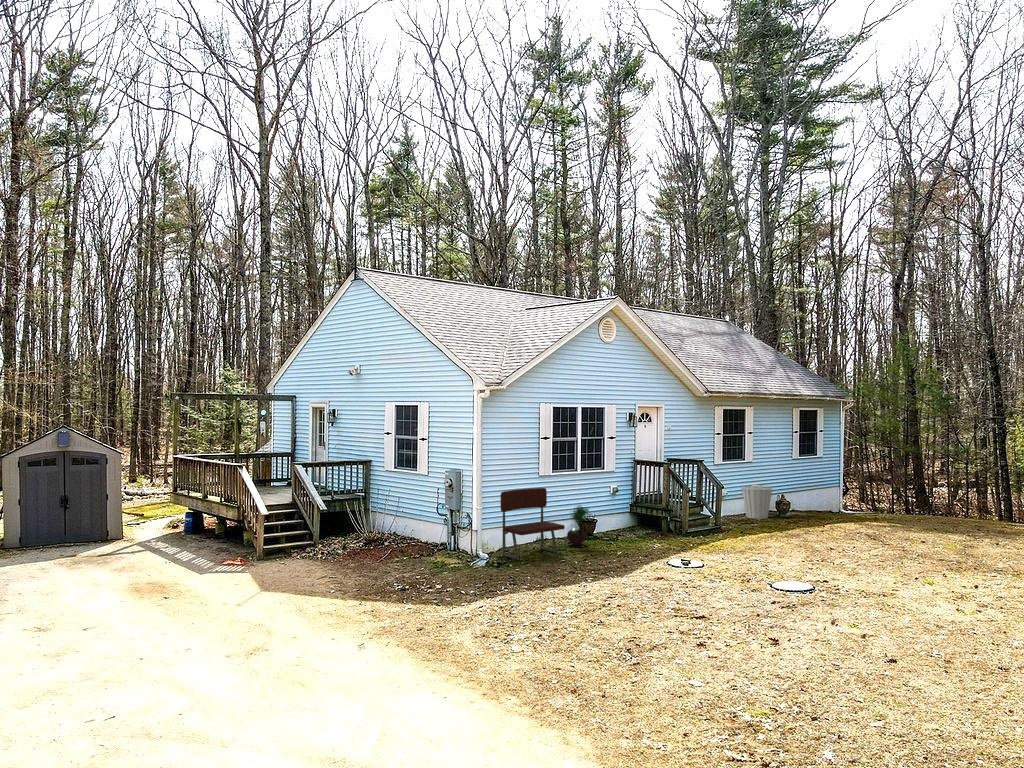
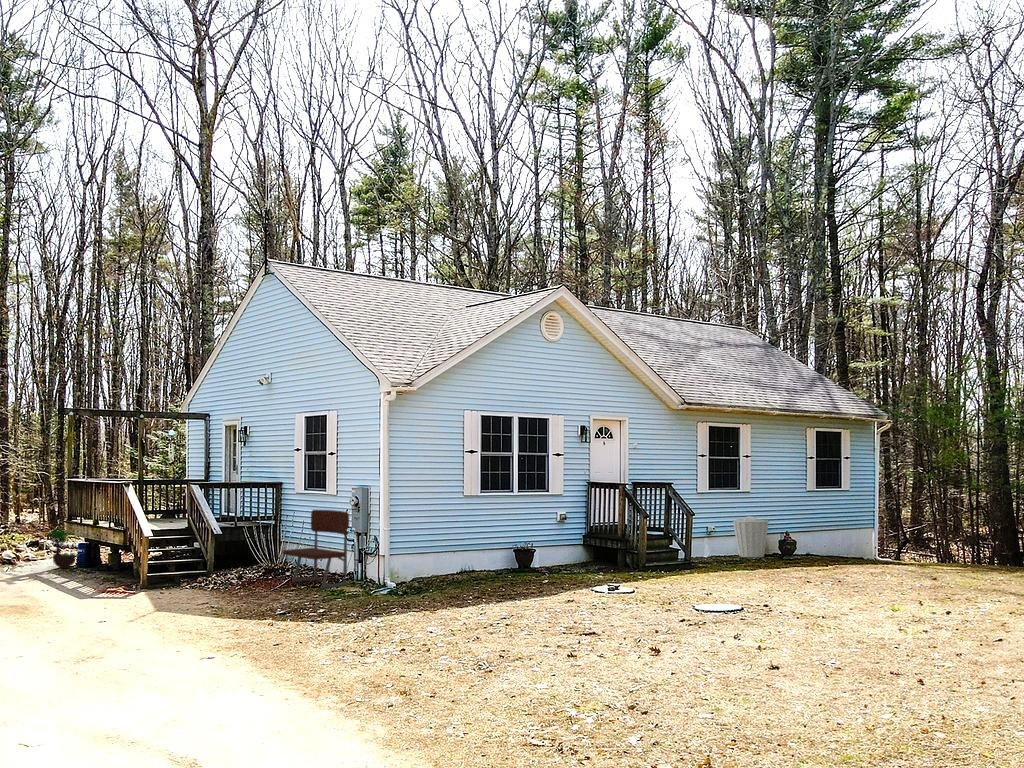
bench: present [500,488,565,560] -> present [283,510,349,588]
potted tree: present [567,505,589,545] -> present [48,528,75,568]

